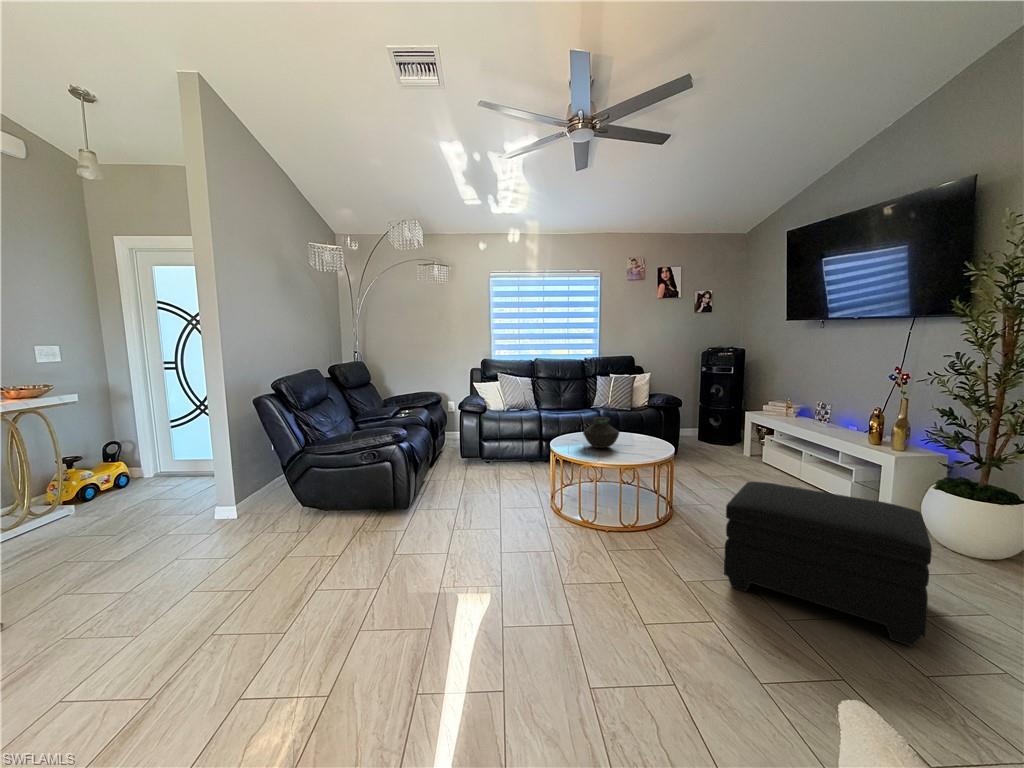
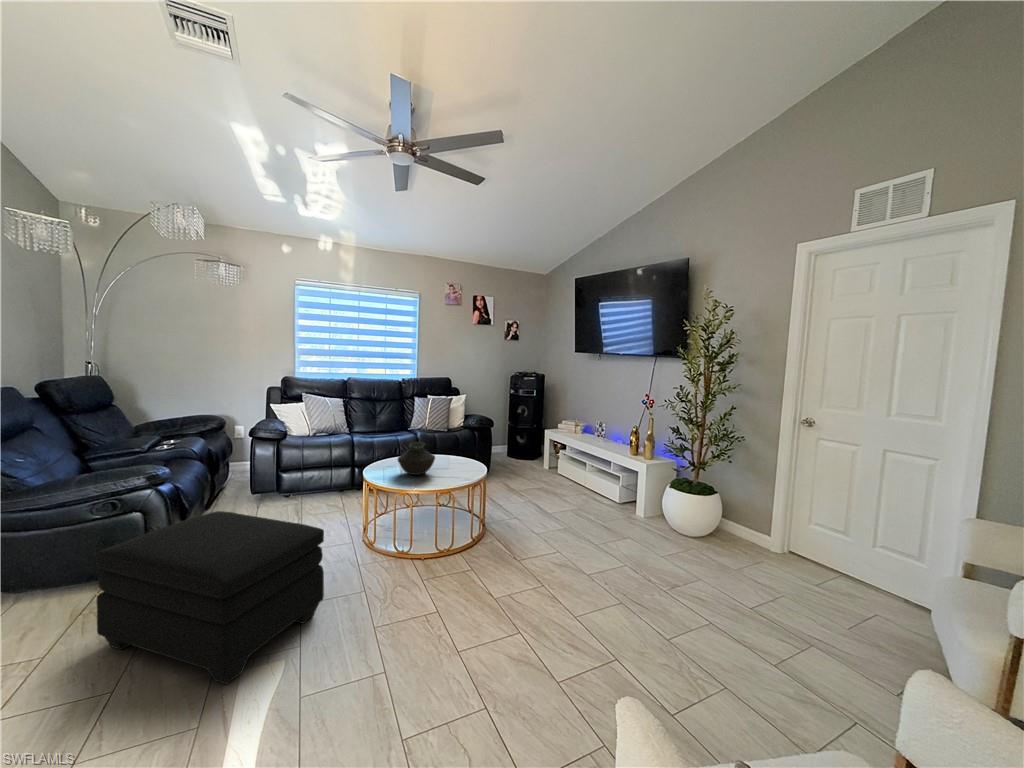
ottoman: present [724,482,932,646] -> present [96,511,324,684]

